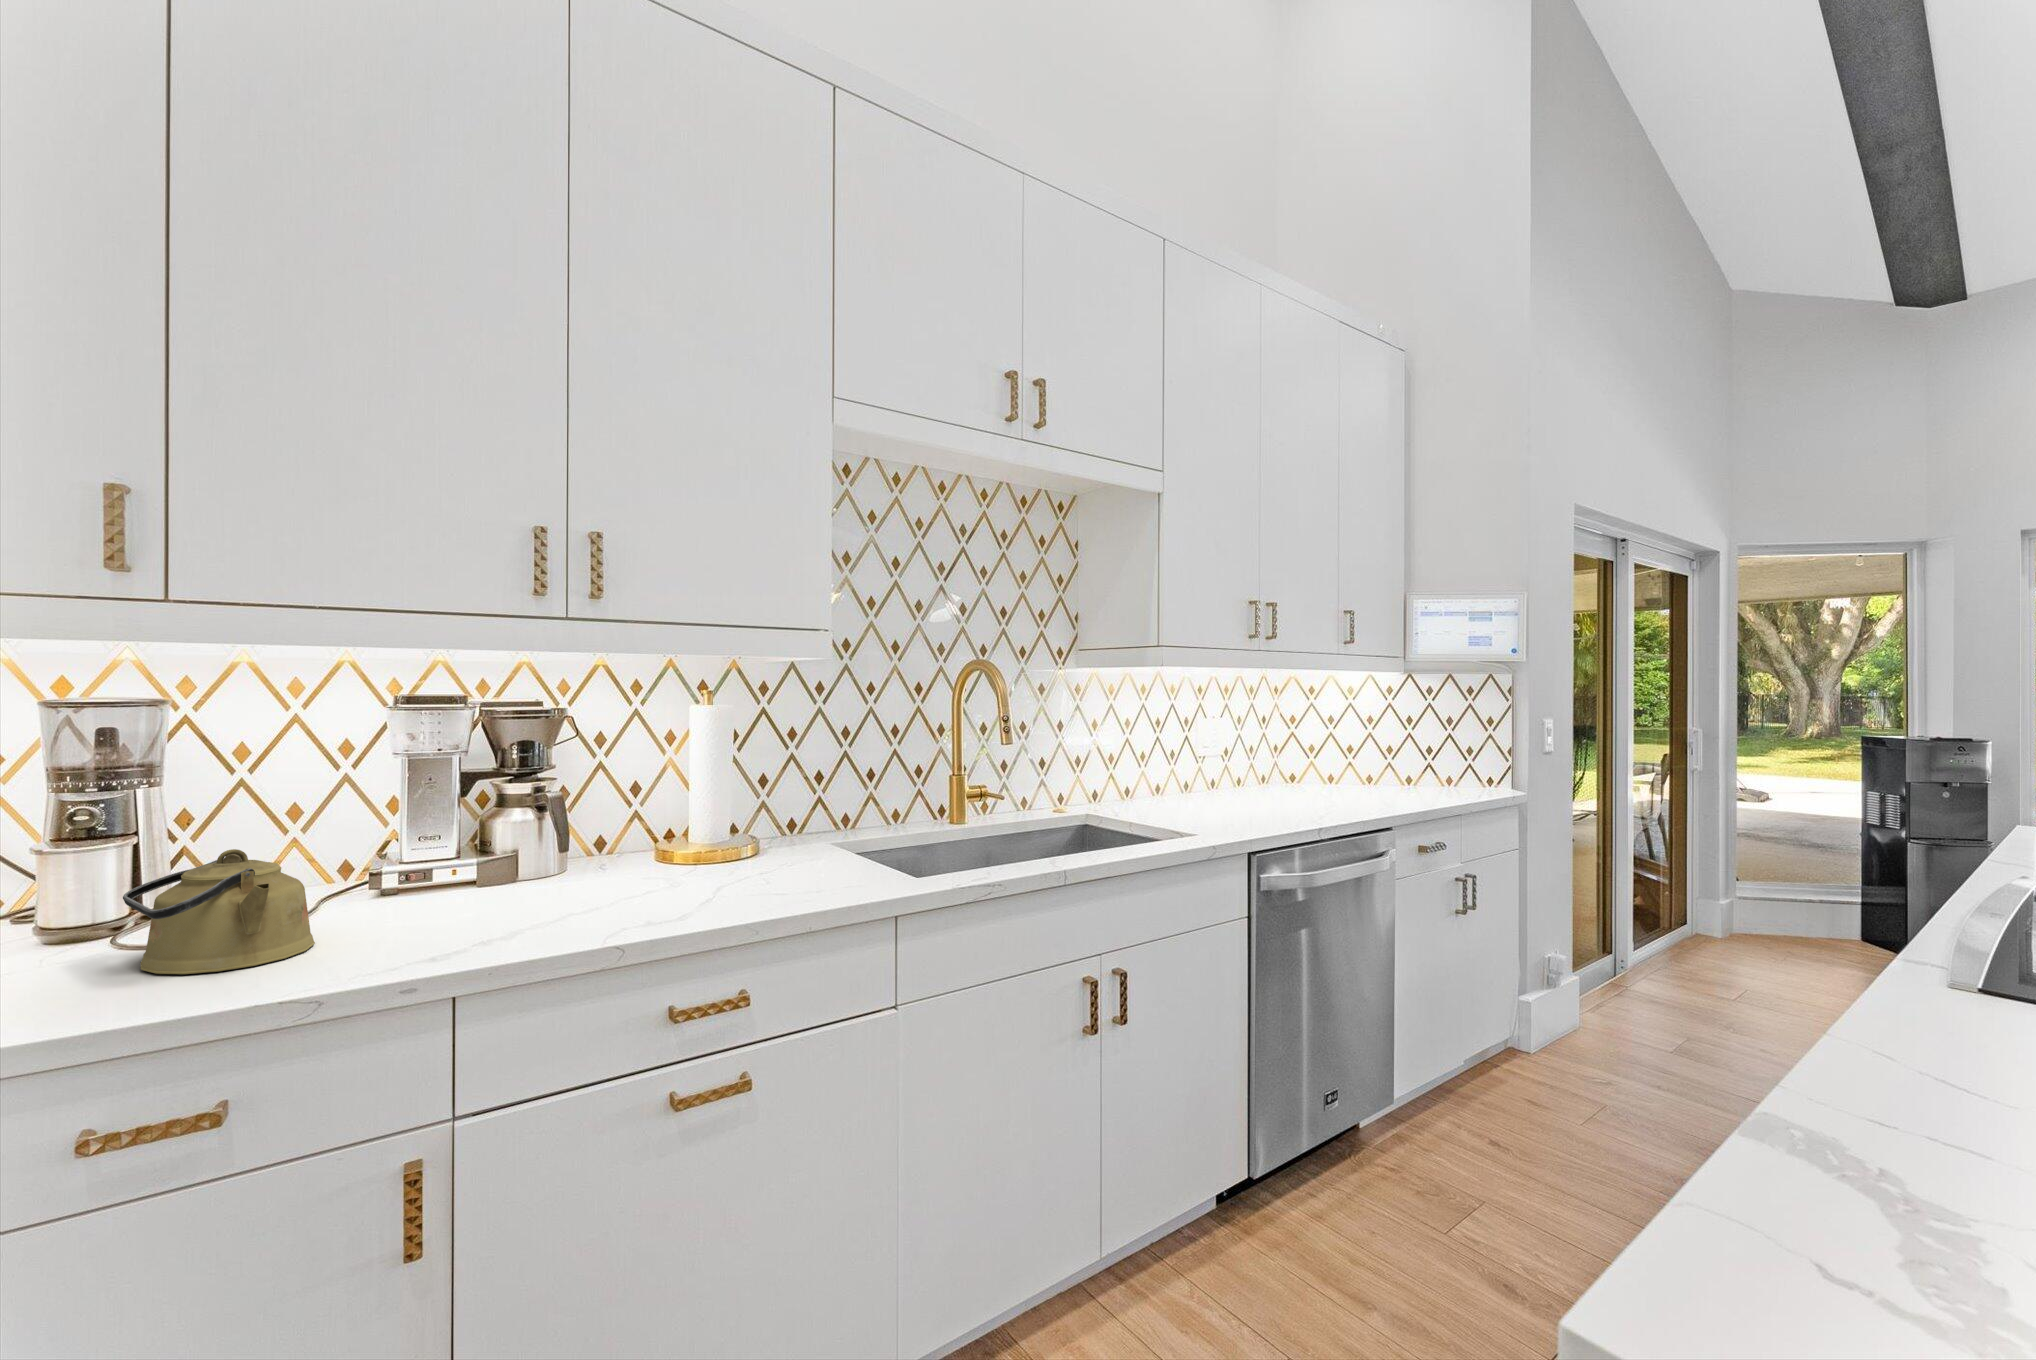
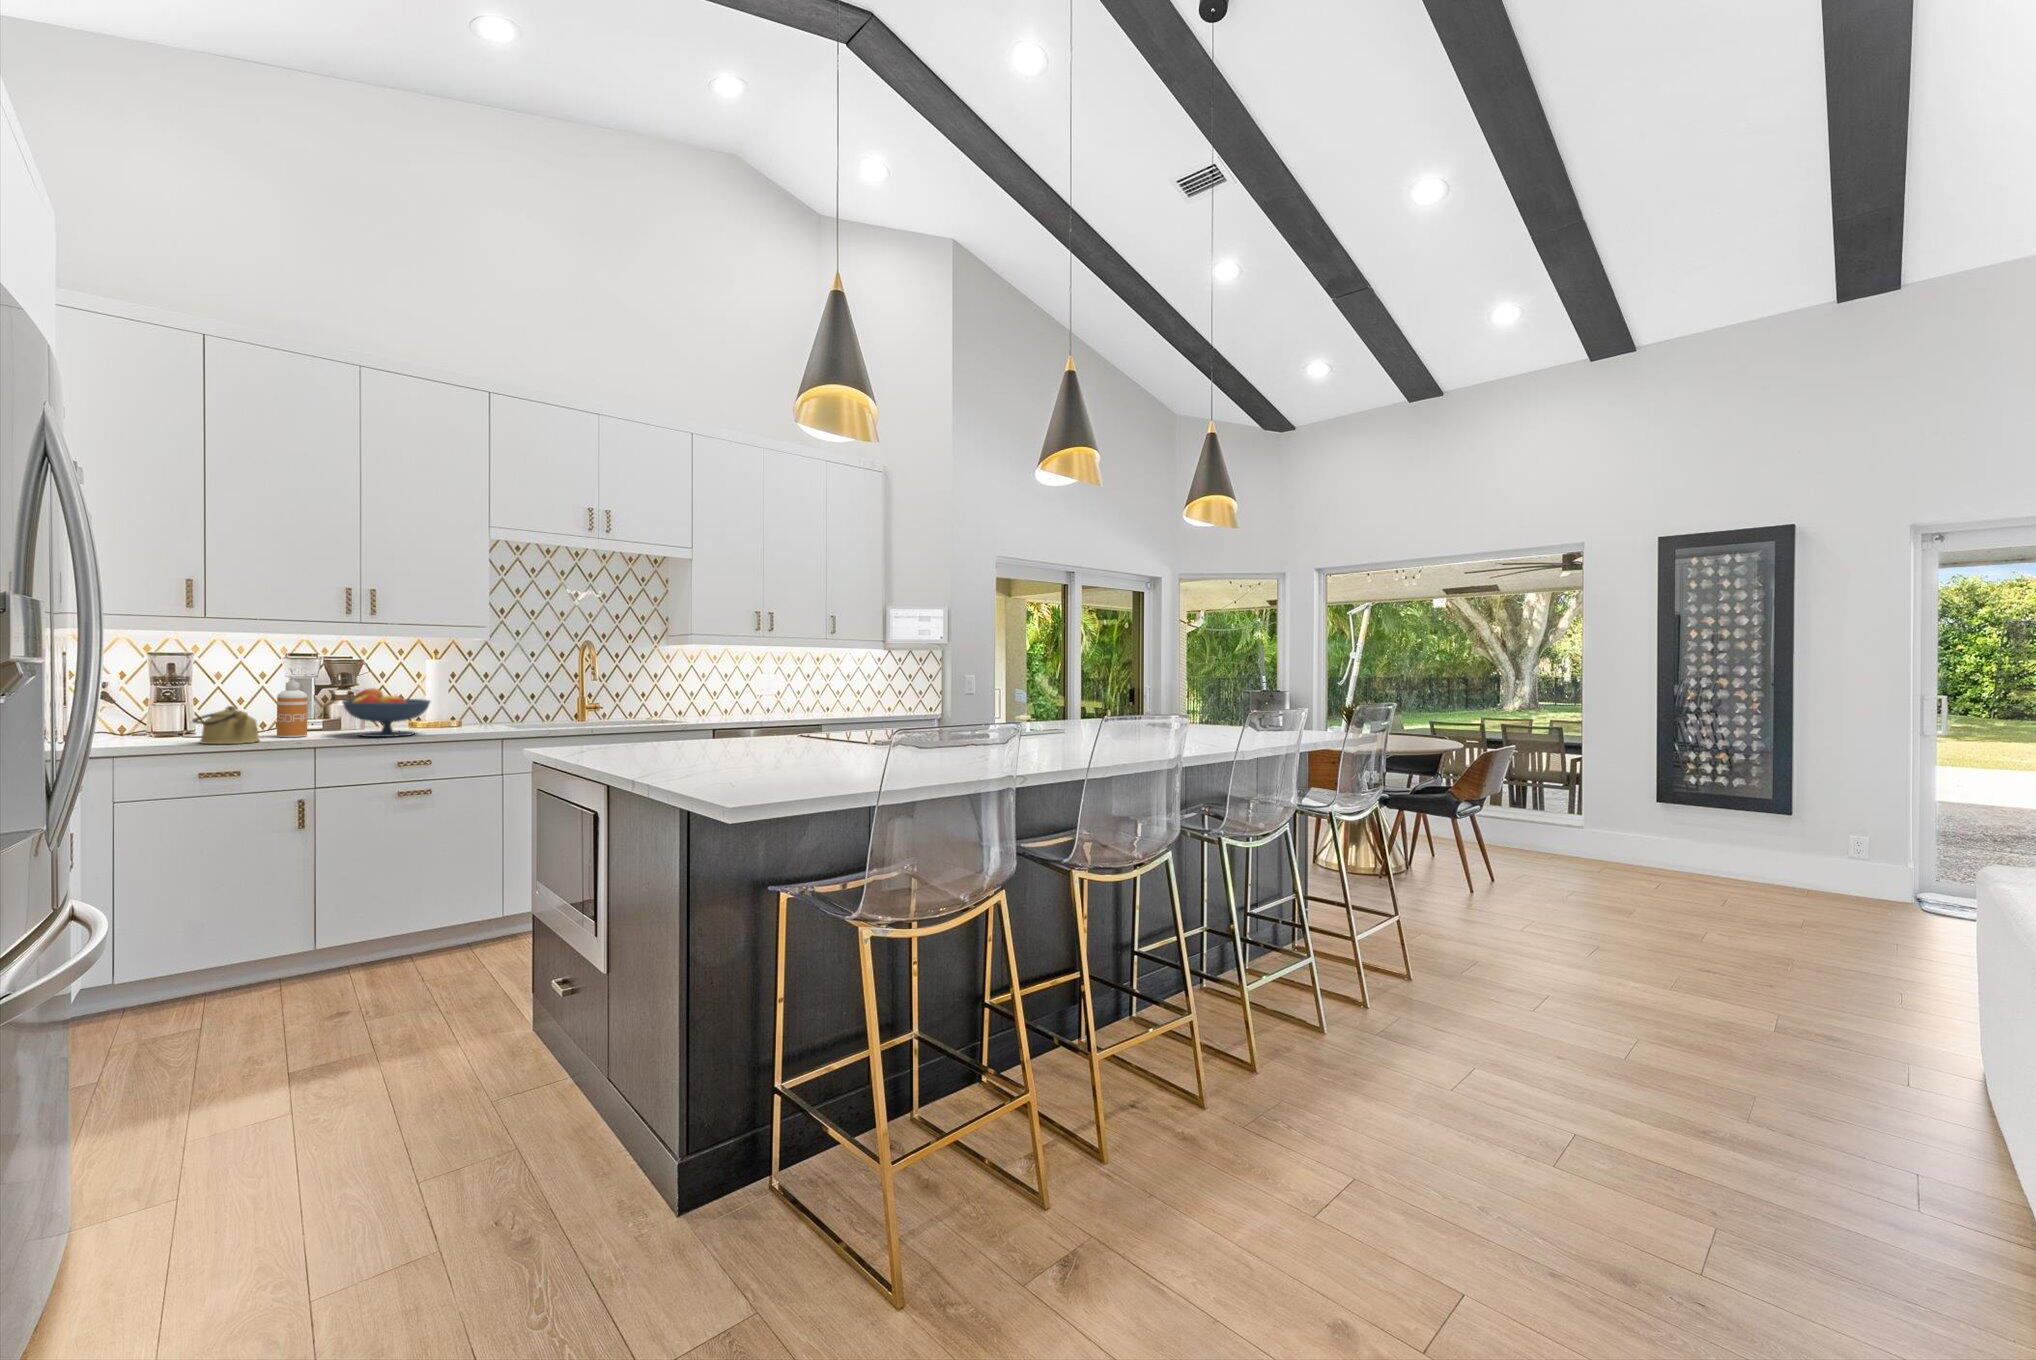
soap dispenser: none [368,754,443,916] -> present [277,676,308,737]
fruit bowl: none [524,777,725,908] -> present [343,688,430,737]

